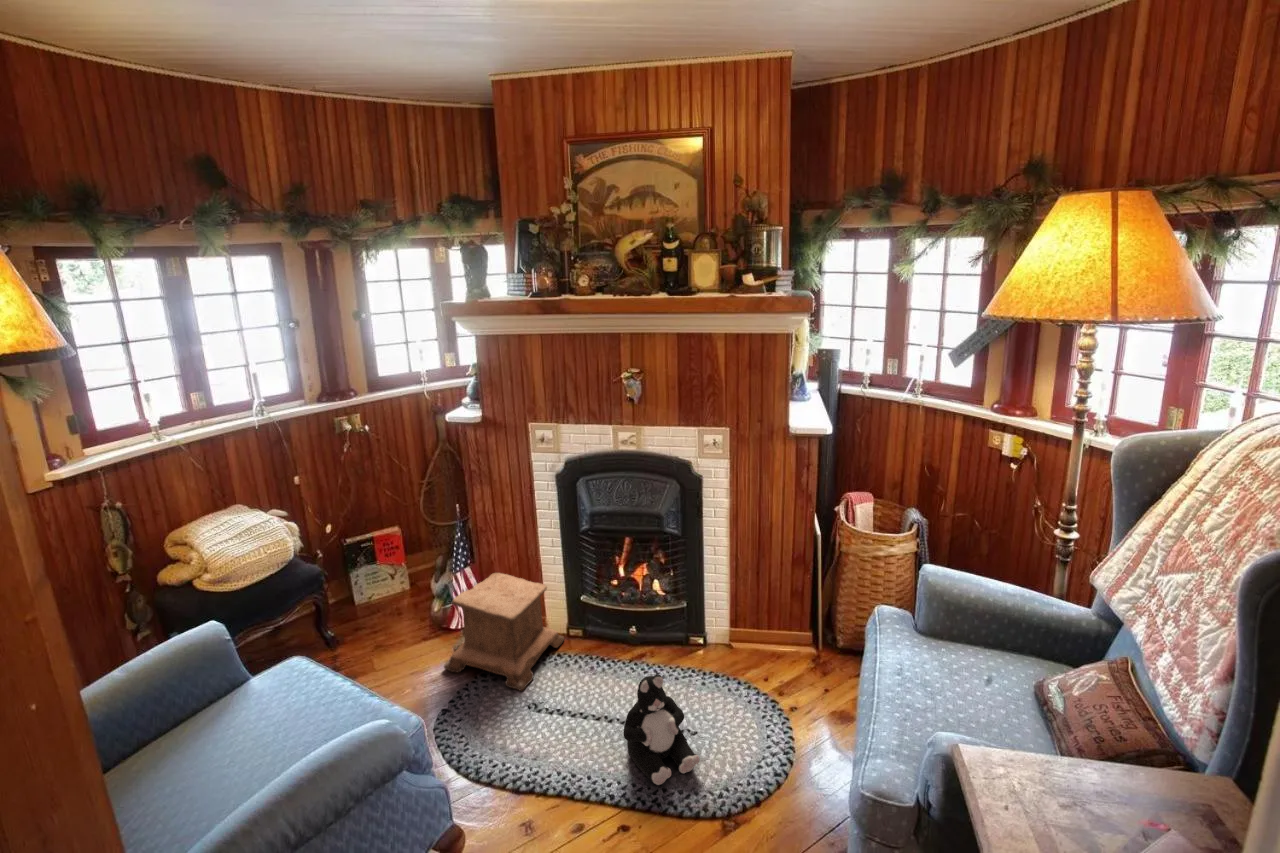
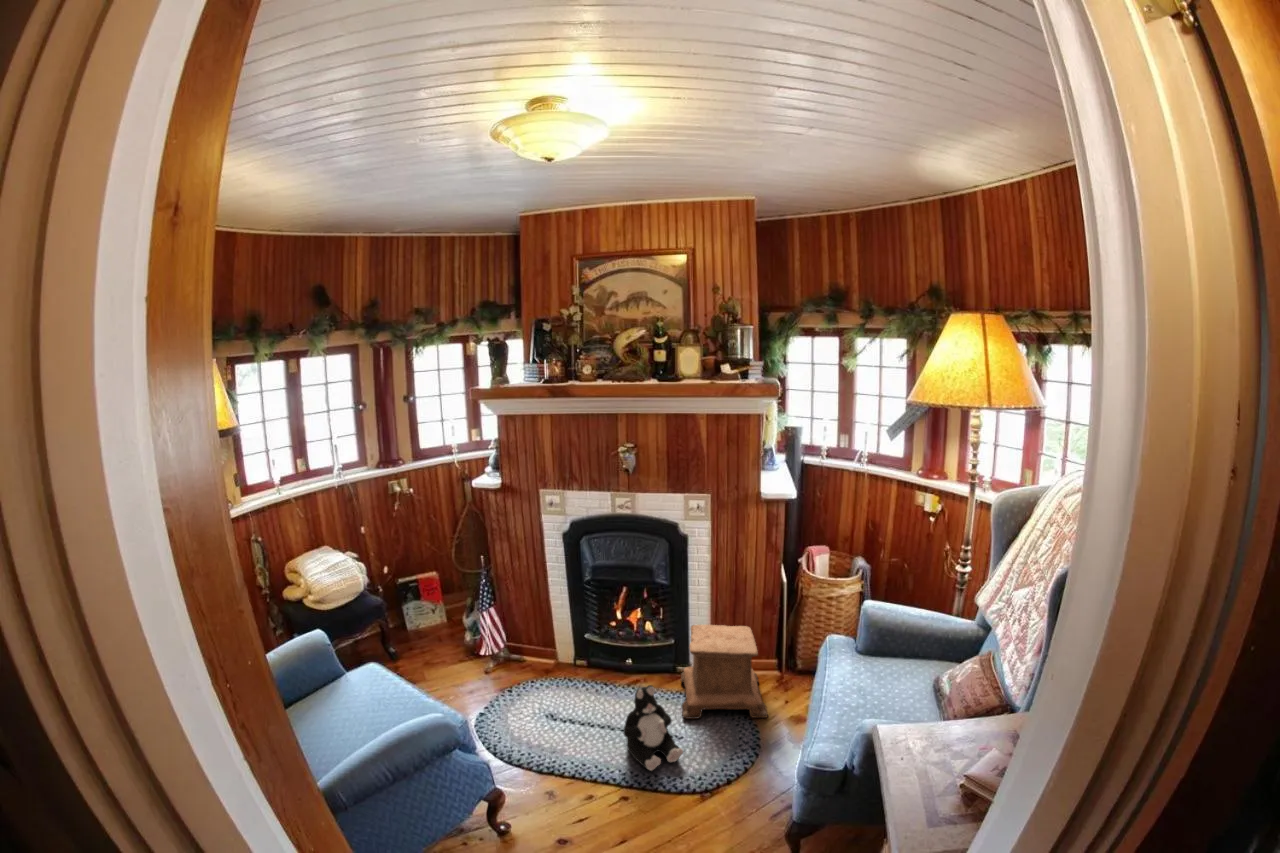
stool: present [444,573,564,690] -> present [681,624,768,719]

